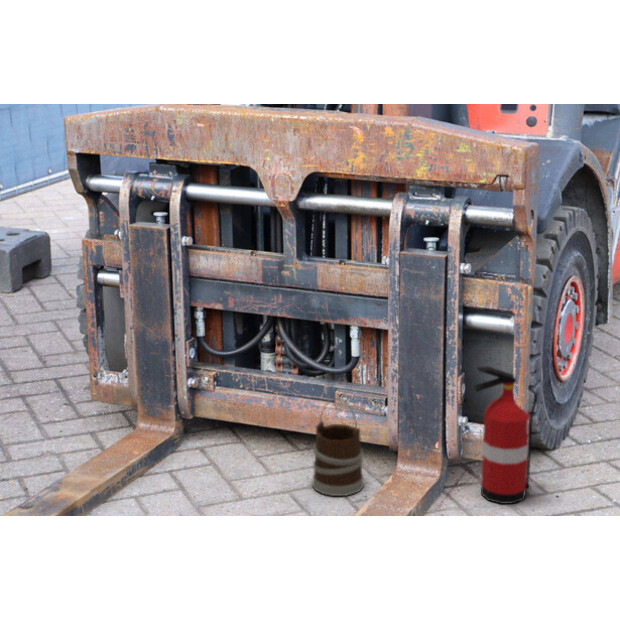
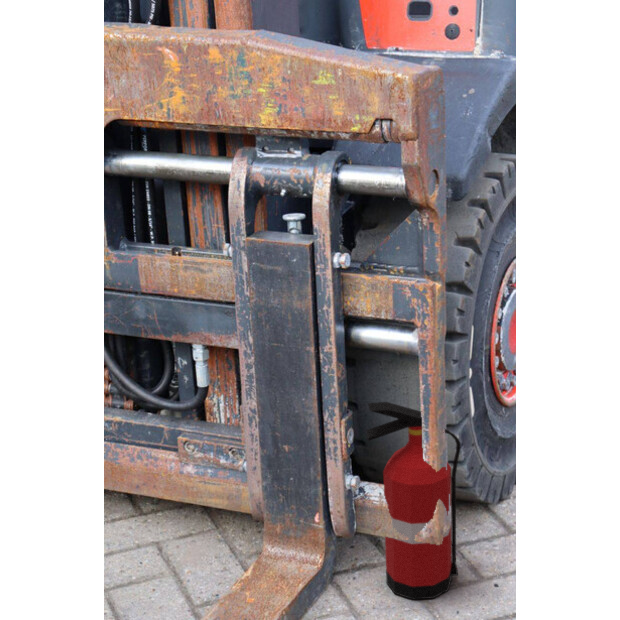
wooden bucket: present [312,398,364,496] -> none [141,452,219,593]

